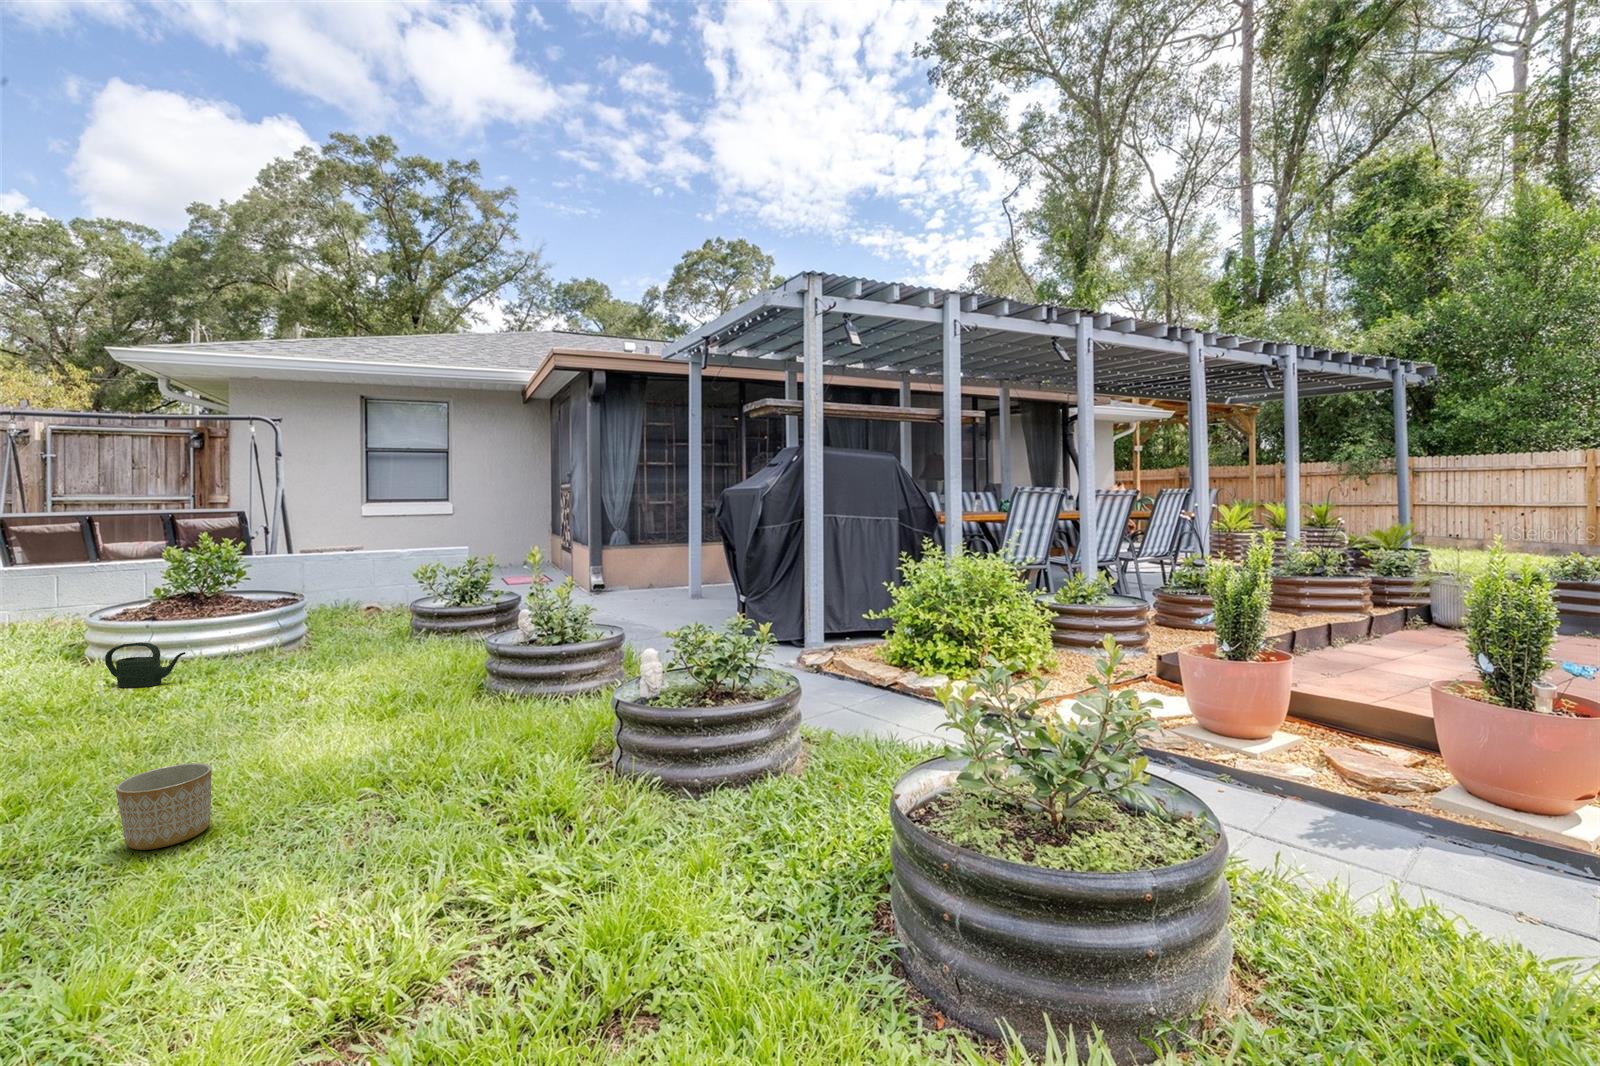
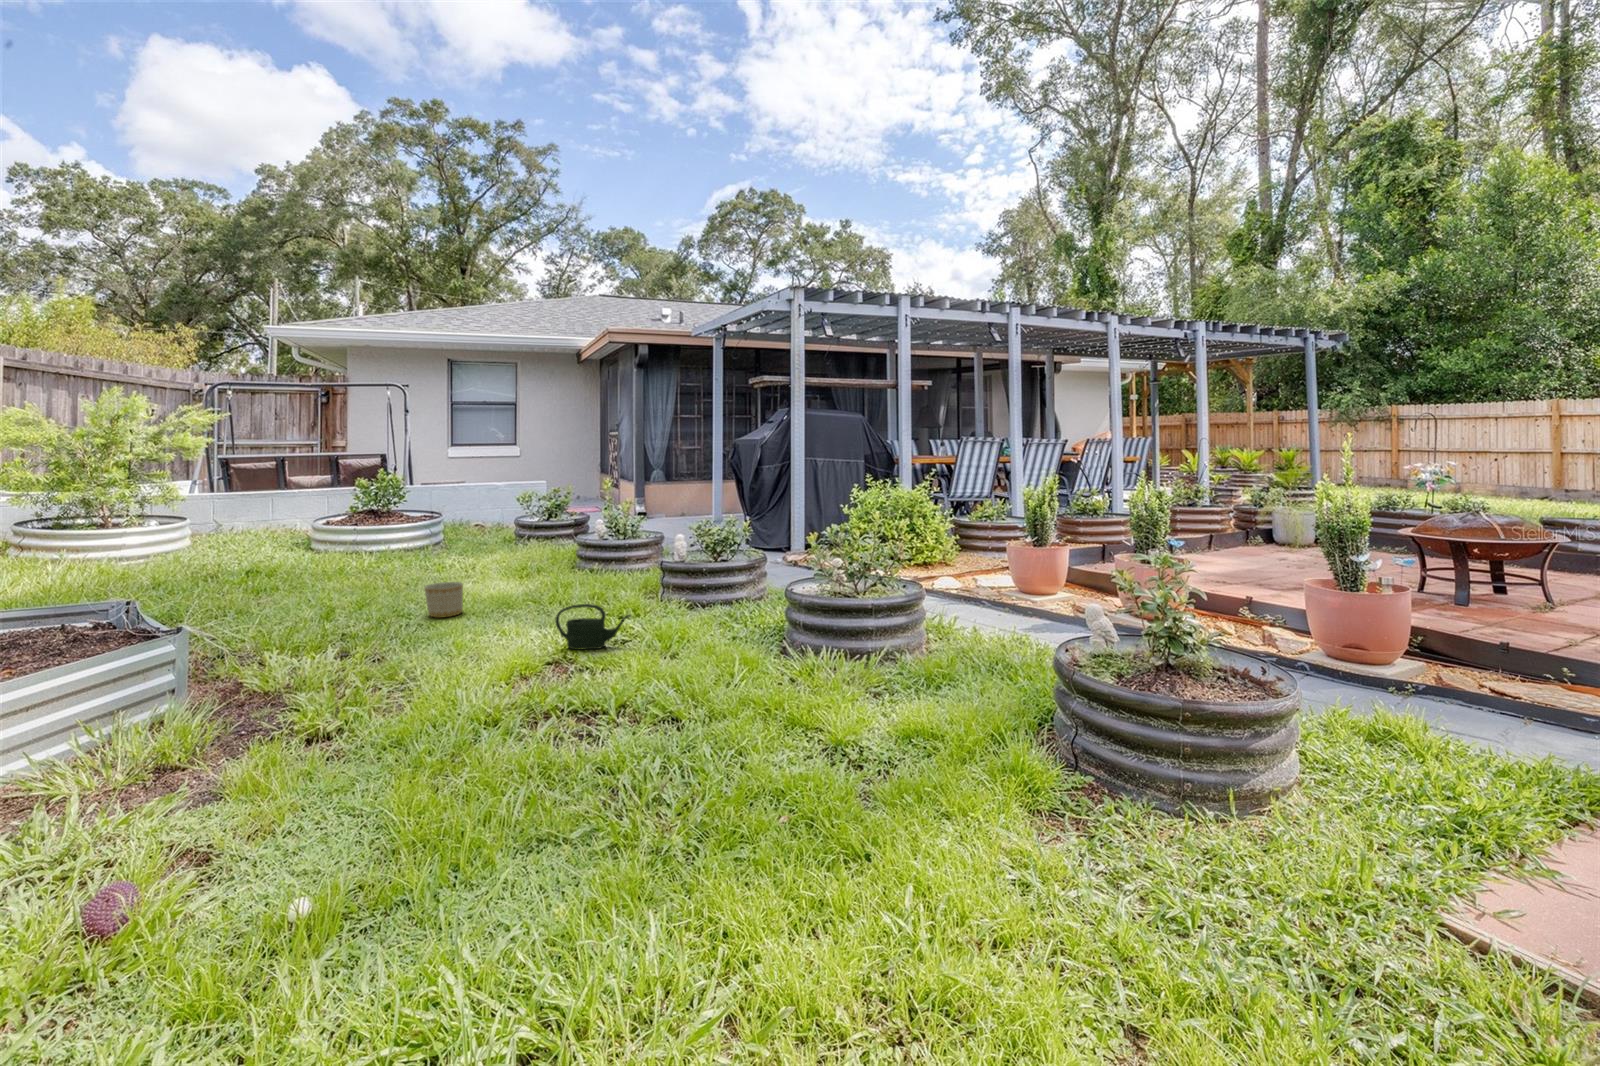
watering can: present [105,642,185,688] -> present [555,604,631,650]

